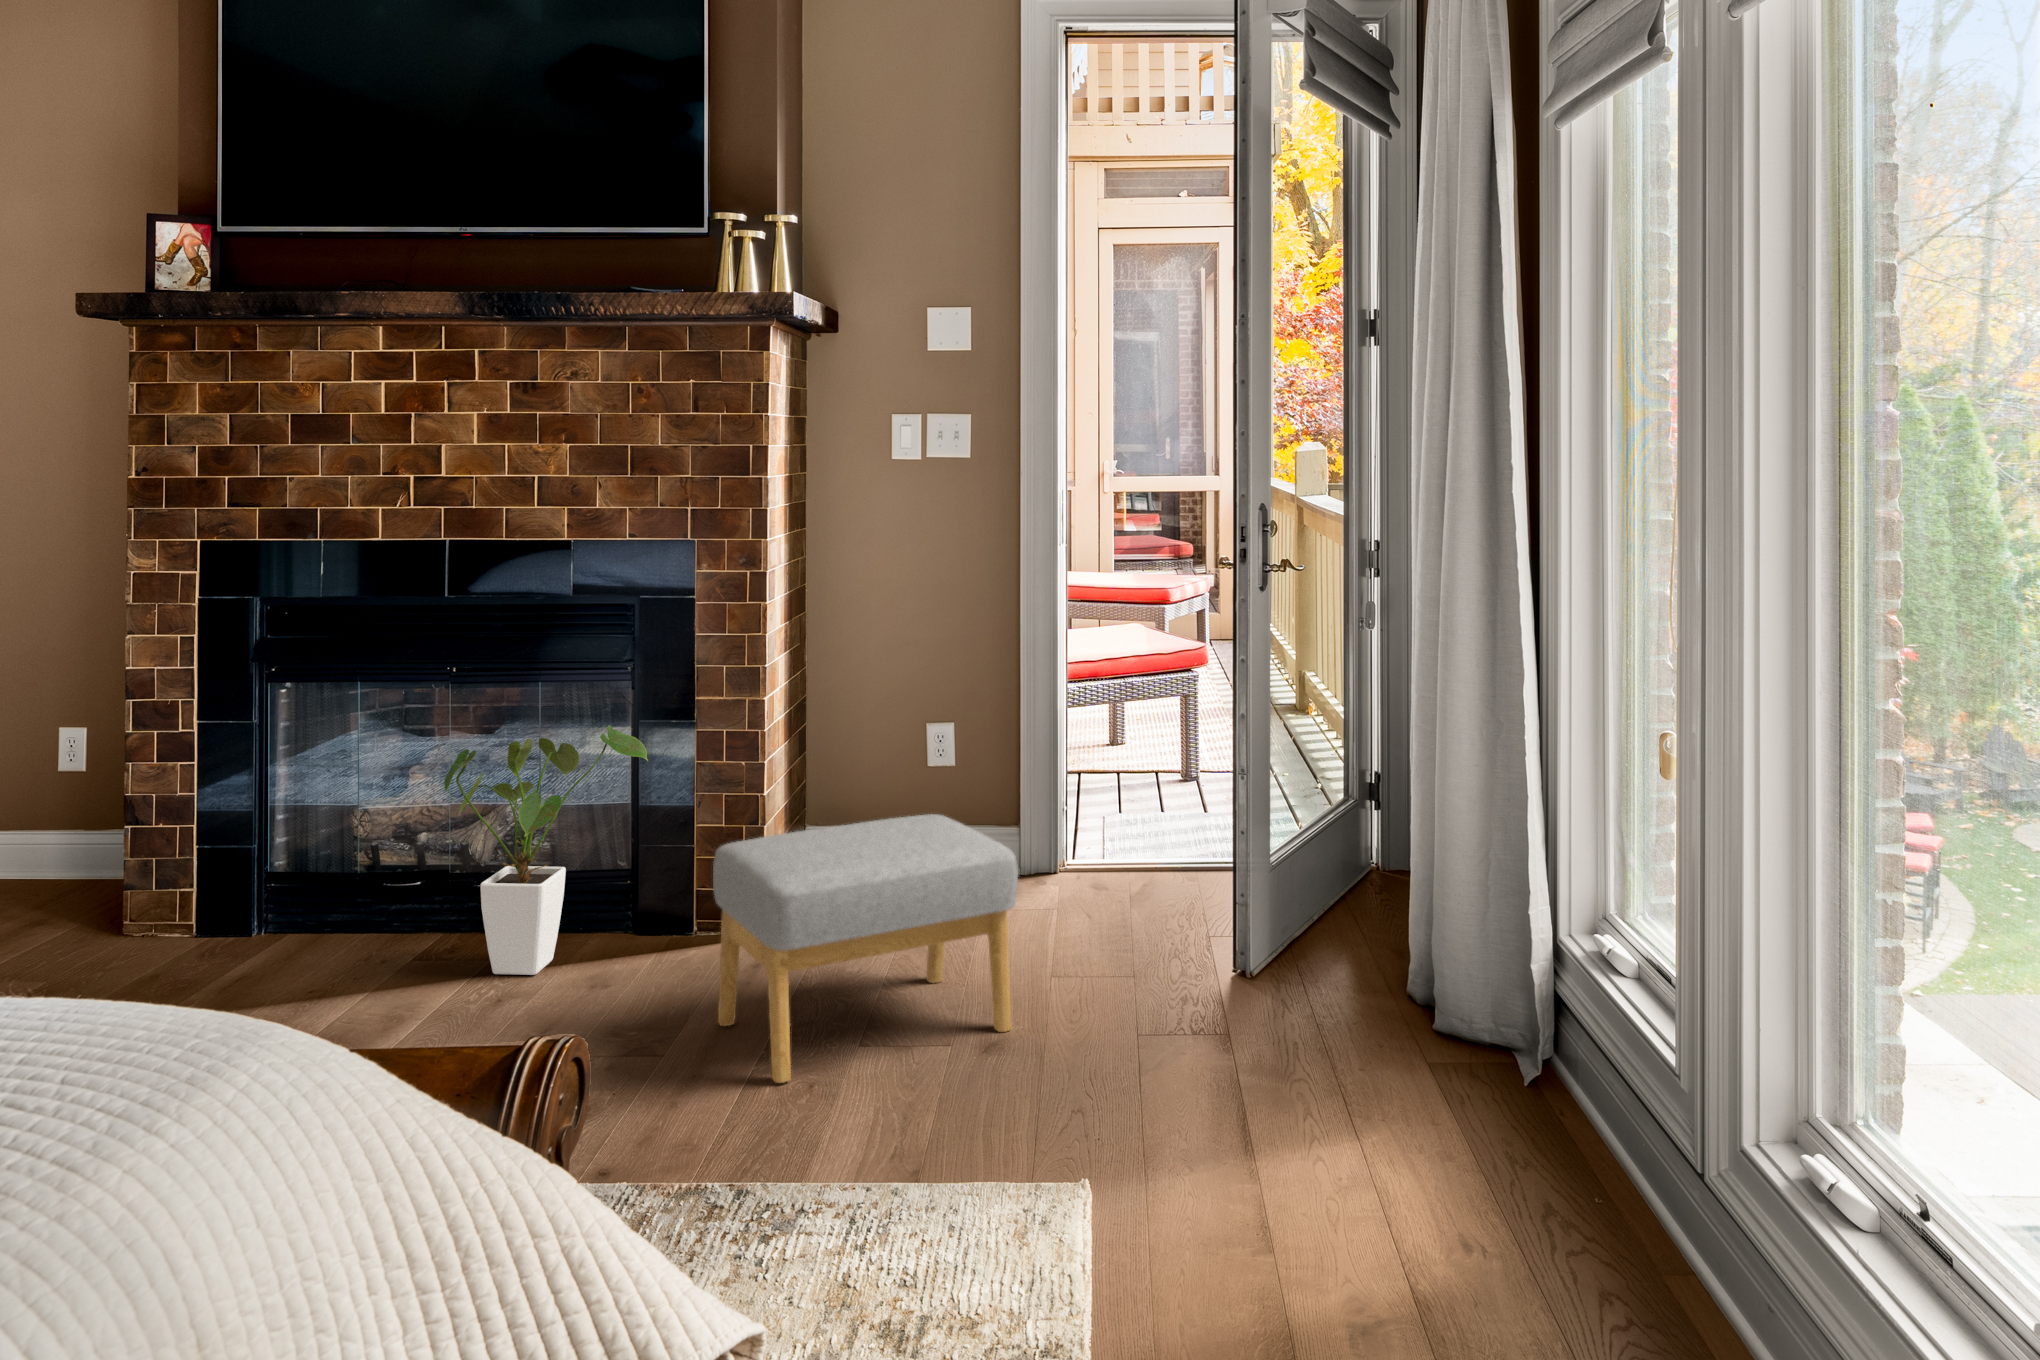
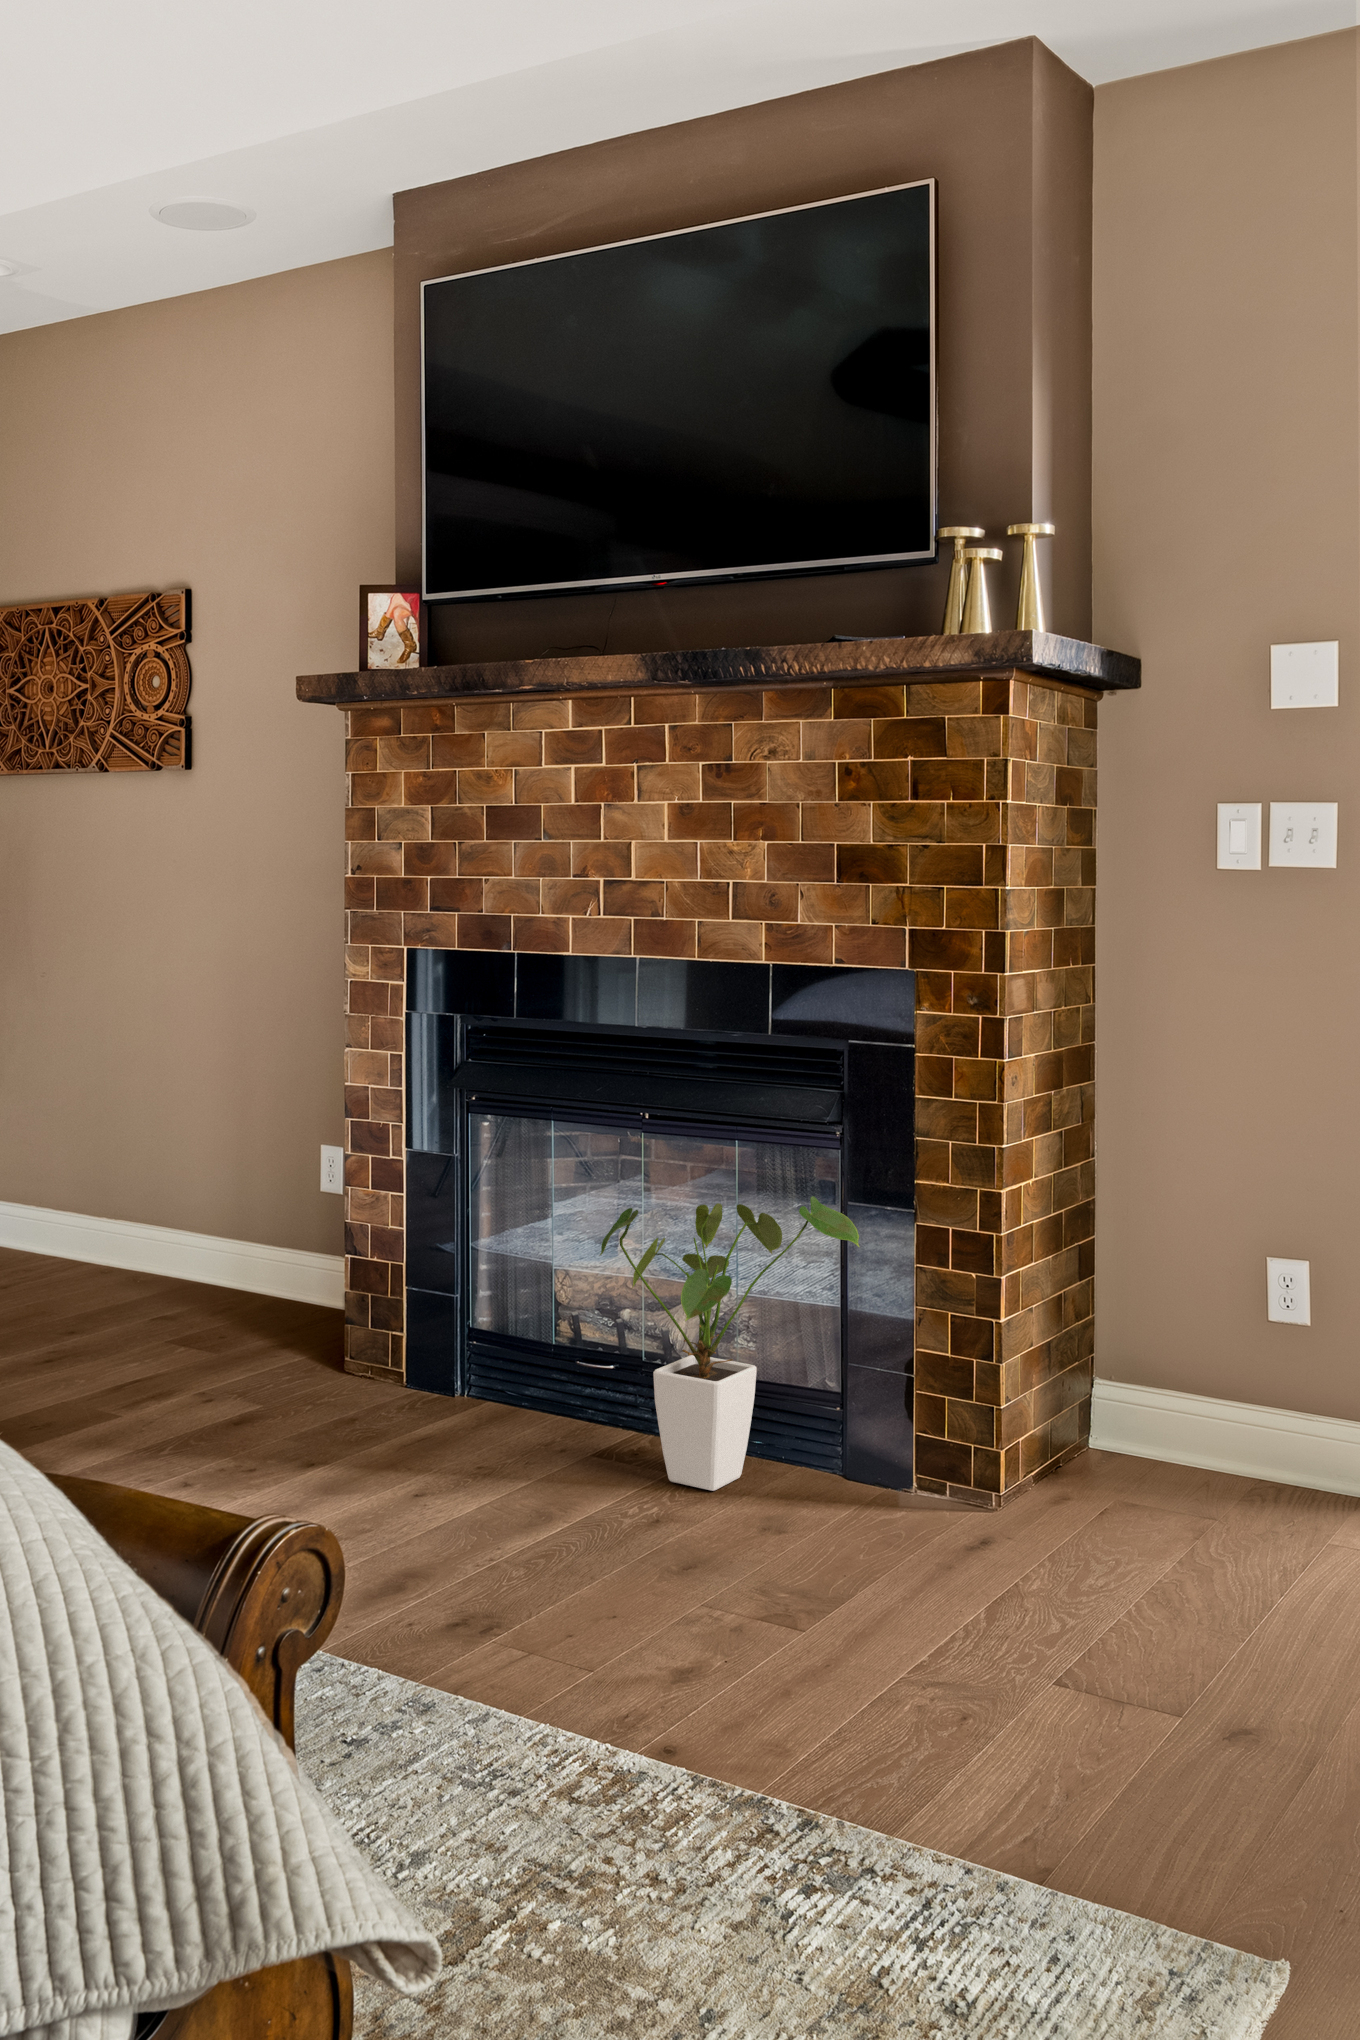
footstool: present [713,814,1018,1083] -> none [883,1364,1294,1695]

